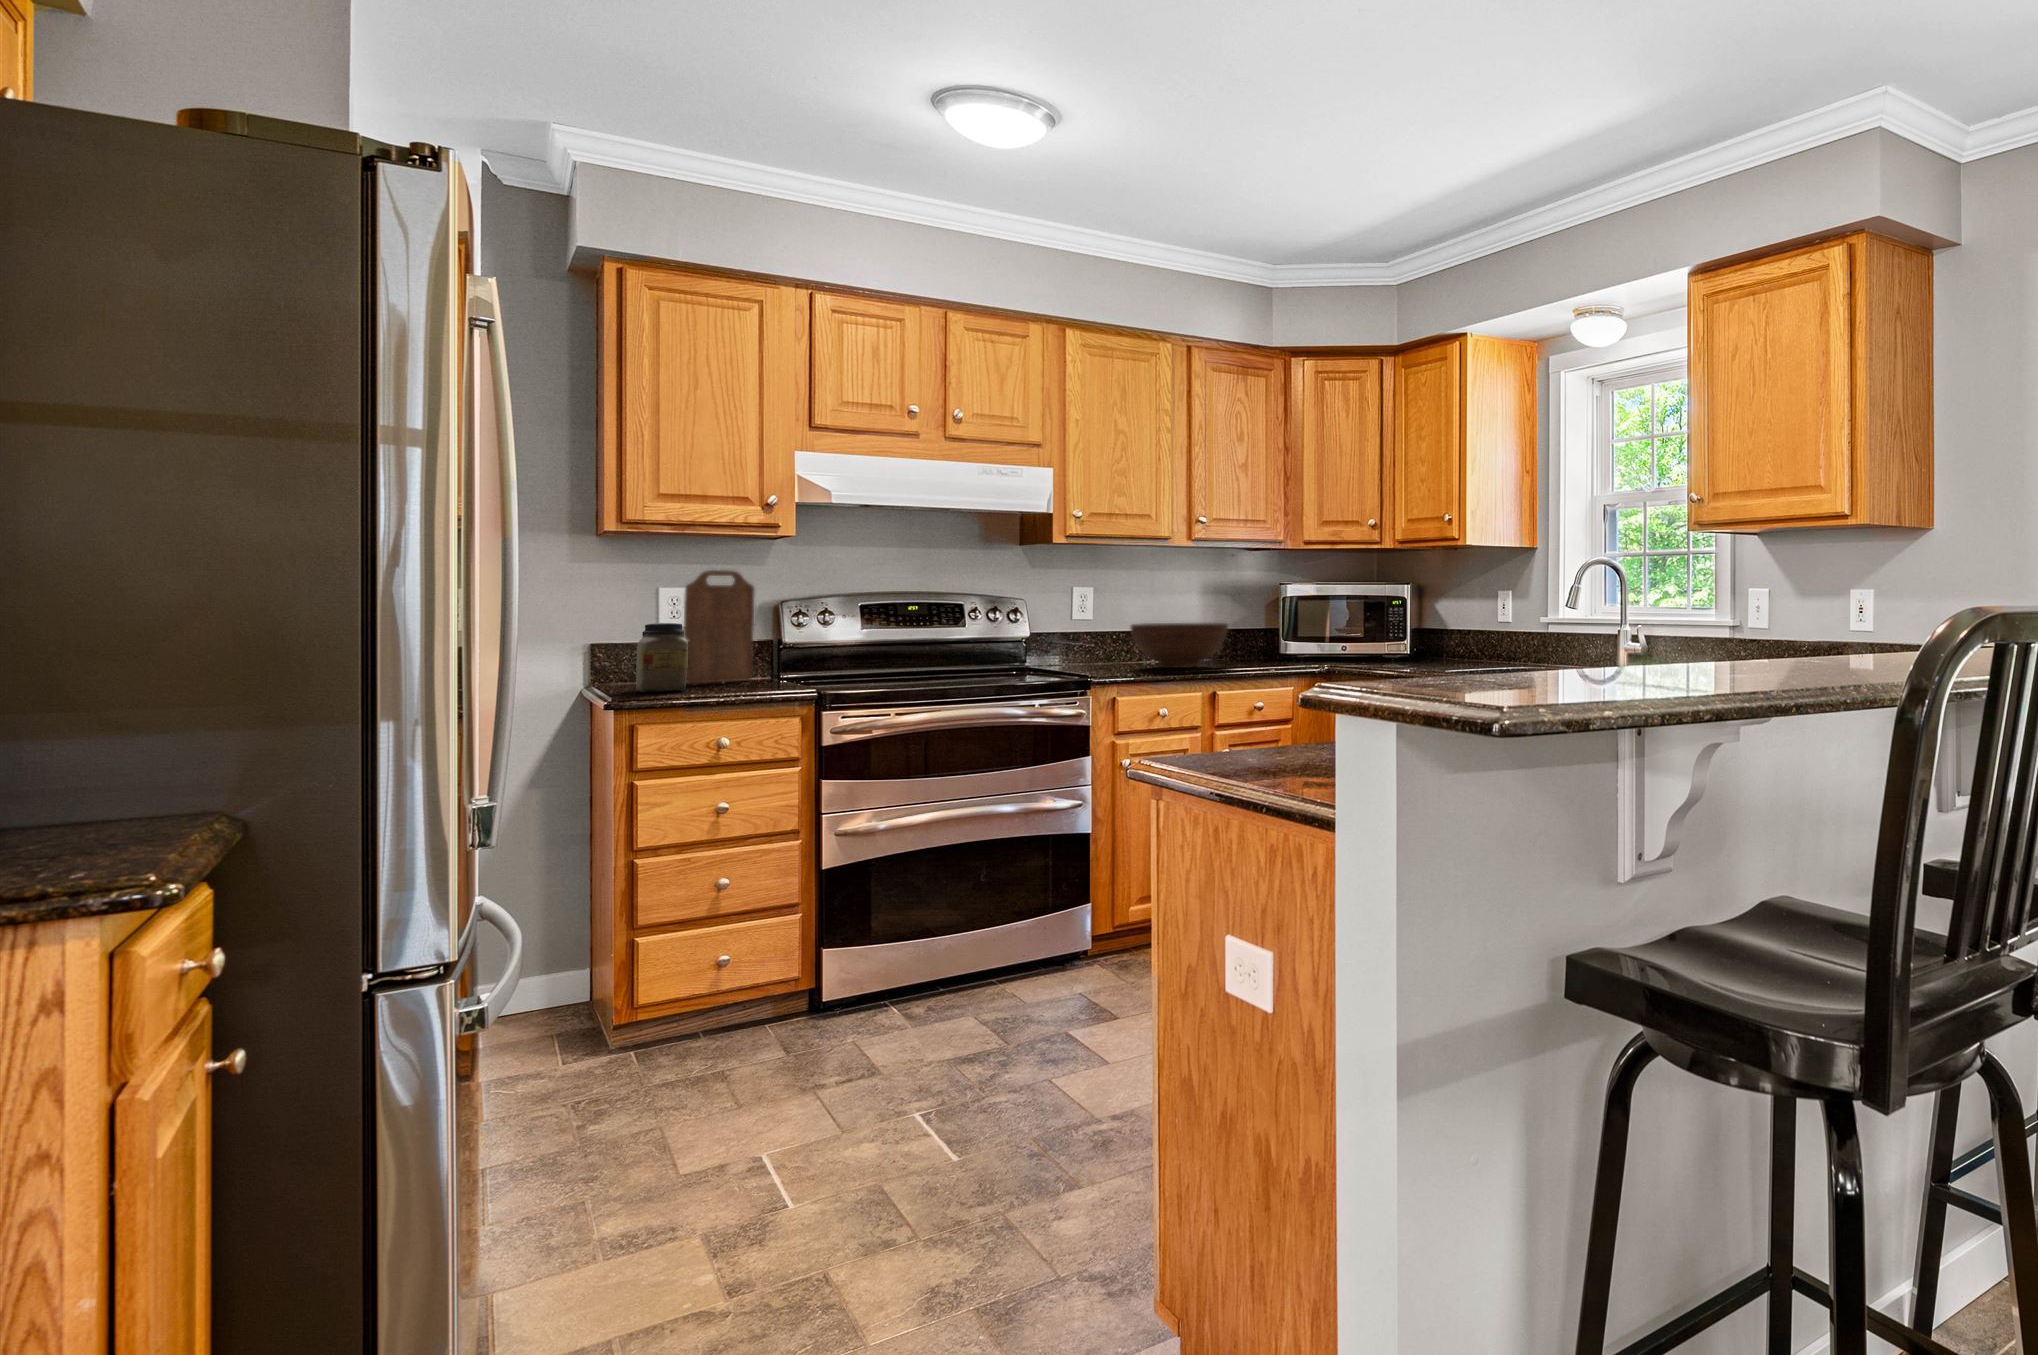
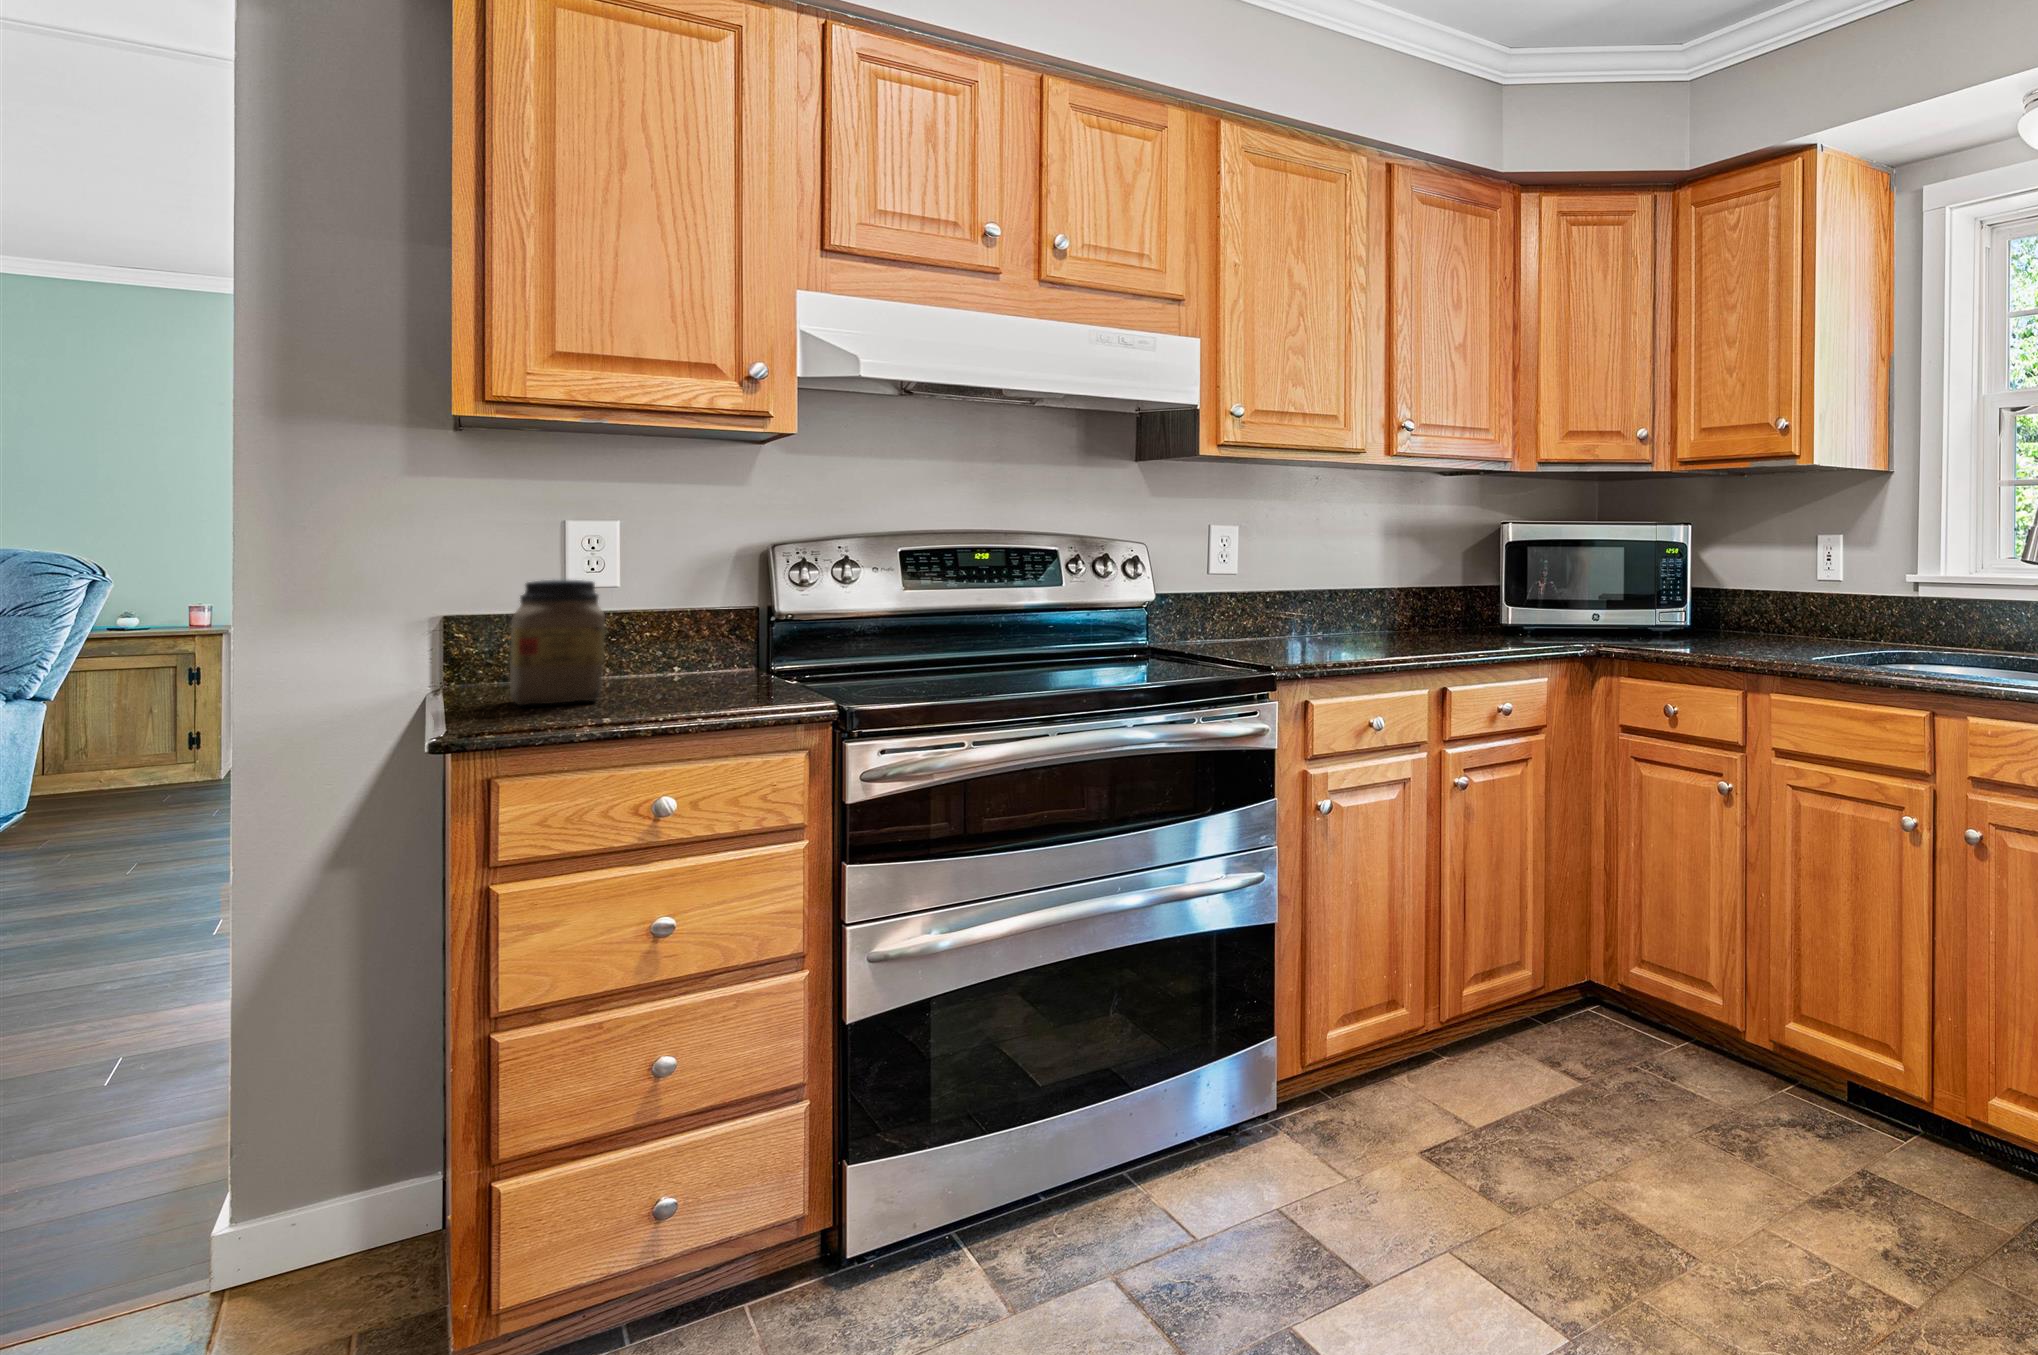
cutting board: present [684,570,754,684] -> none [601,488,728,683]
fruit bowl: present [1131,622,1228,668] -> none [1309,579,1454,649]

